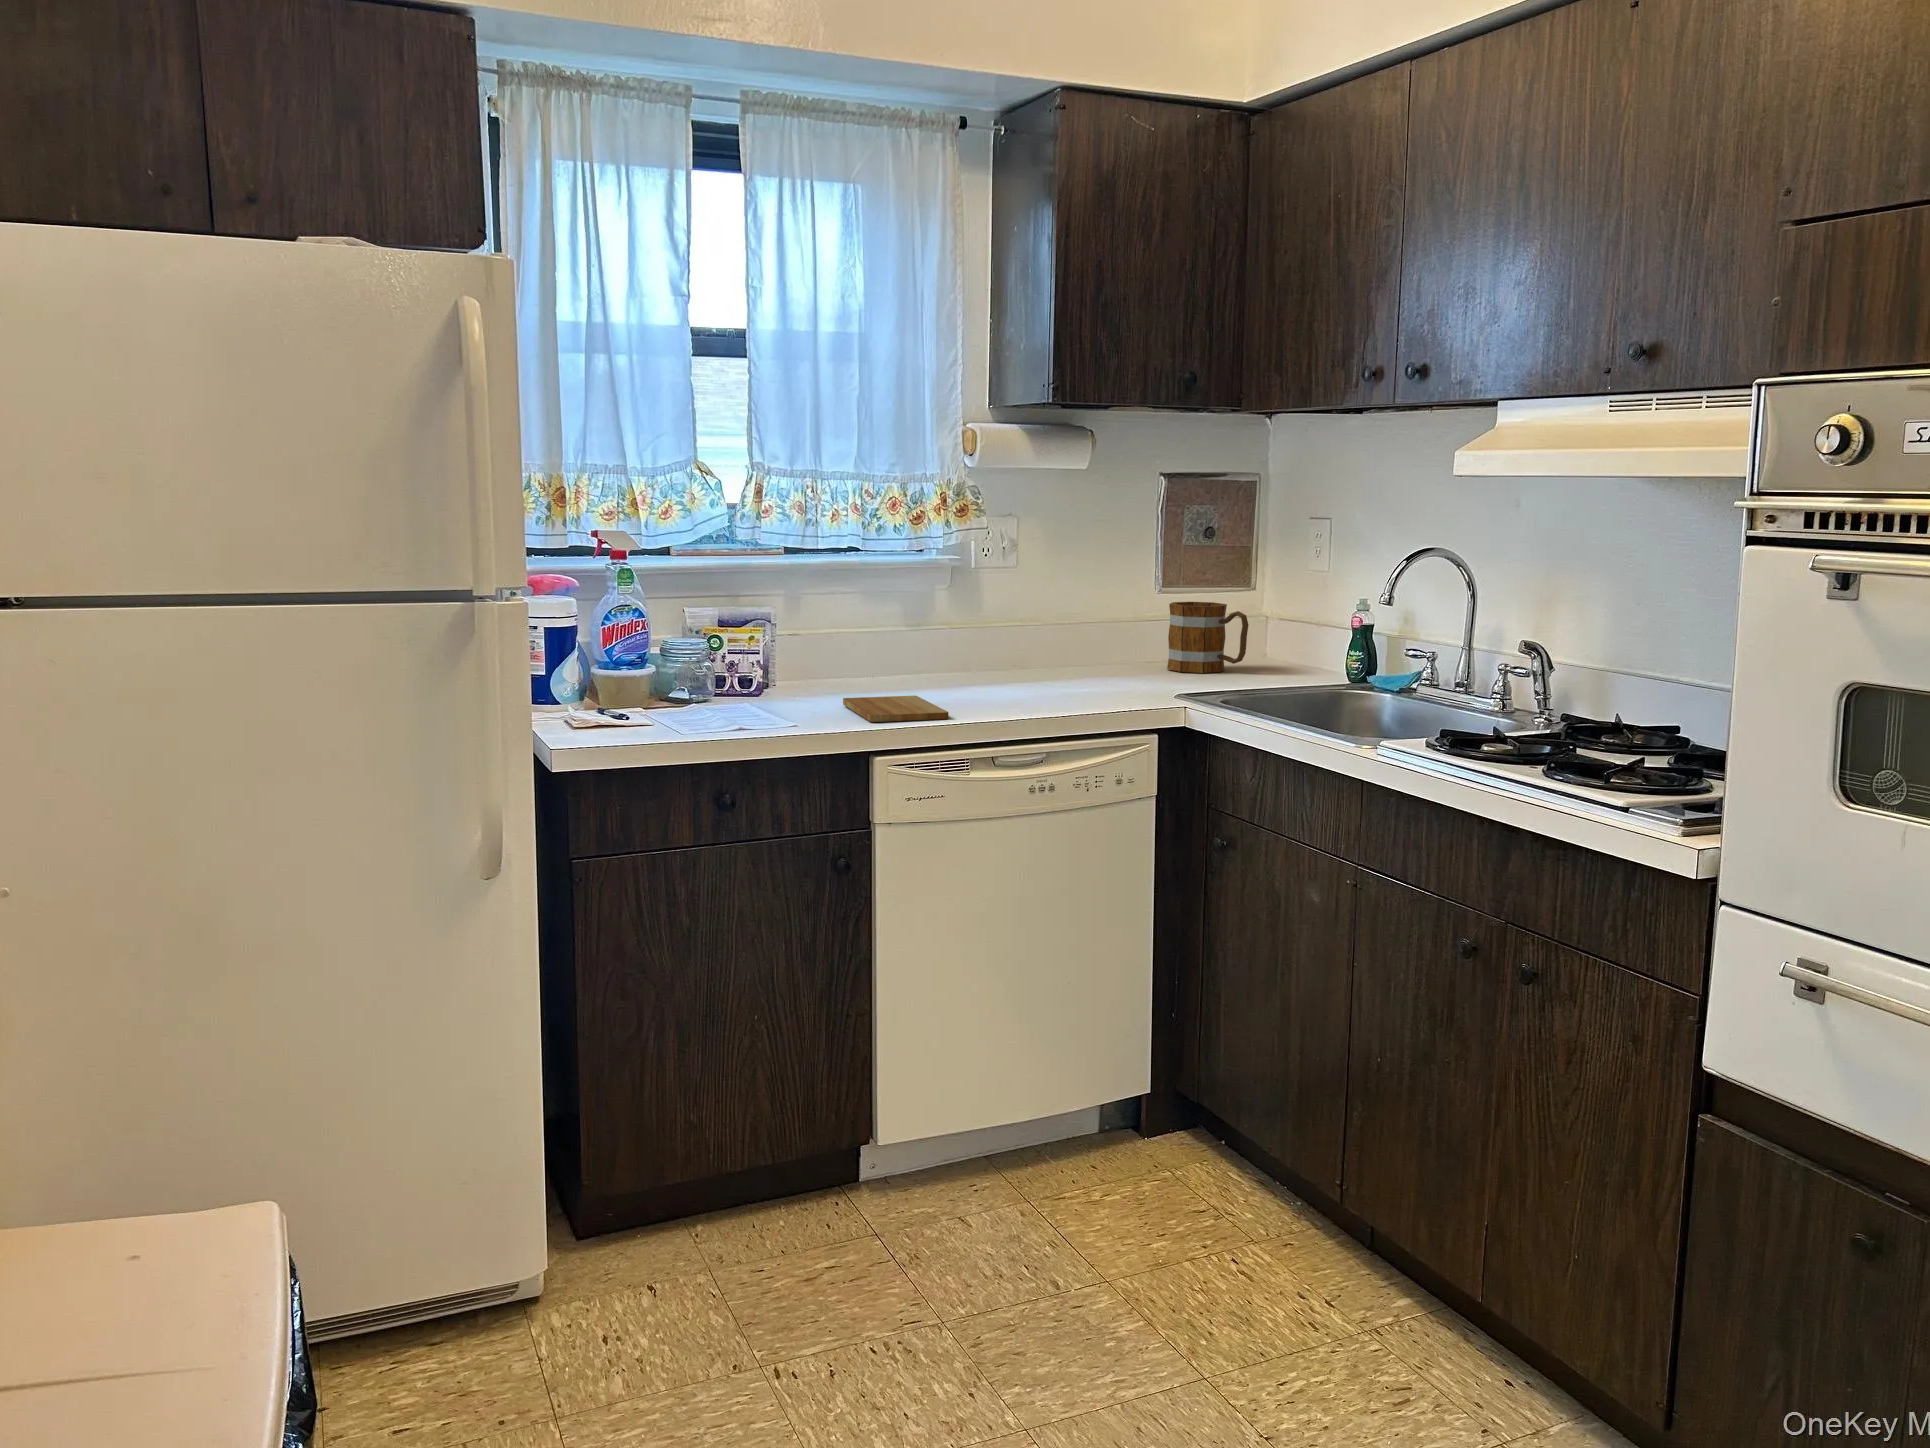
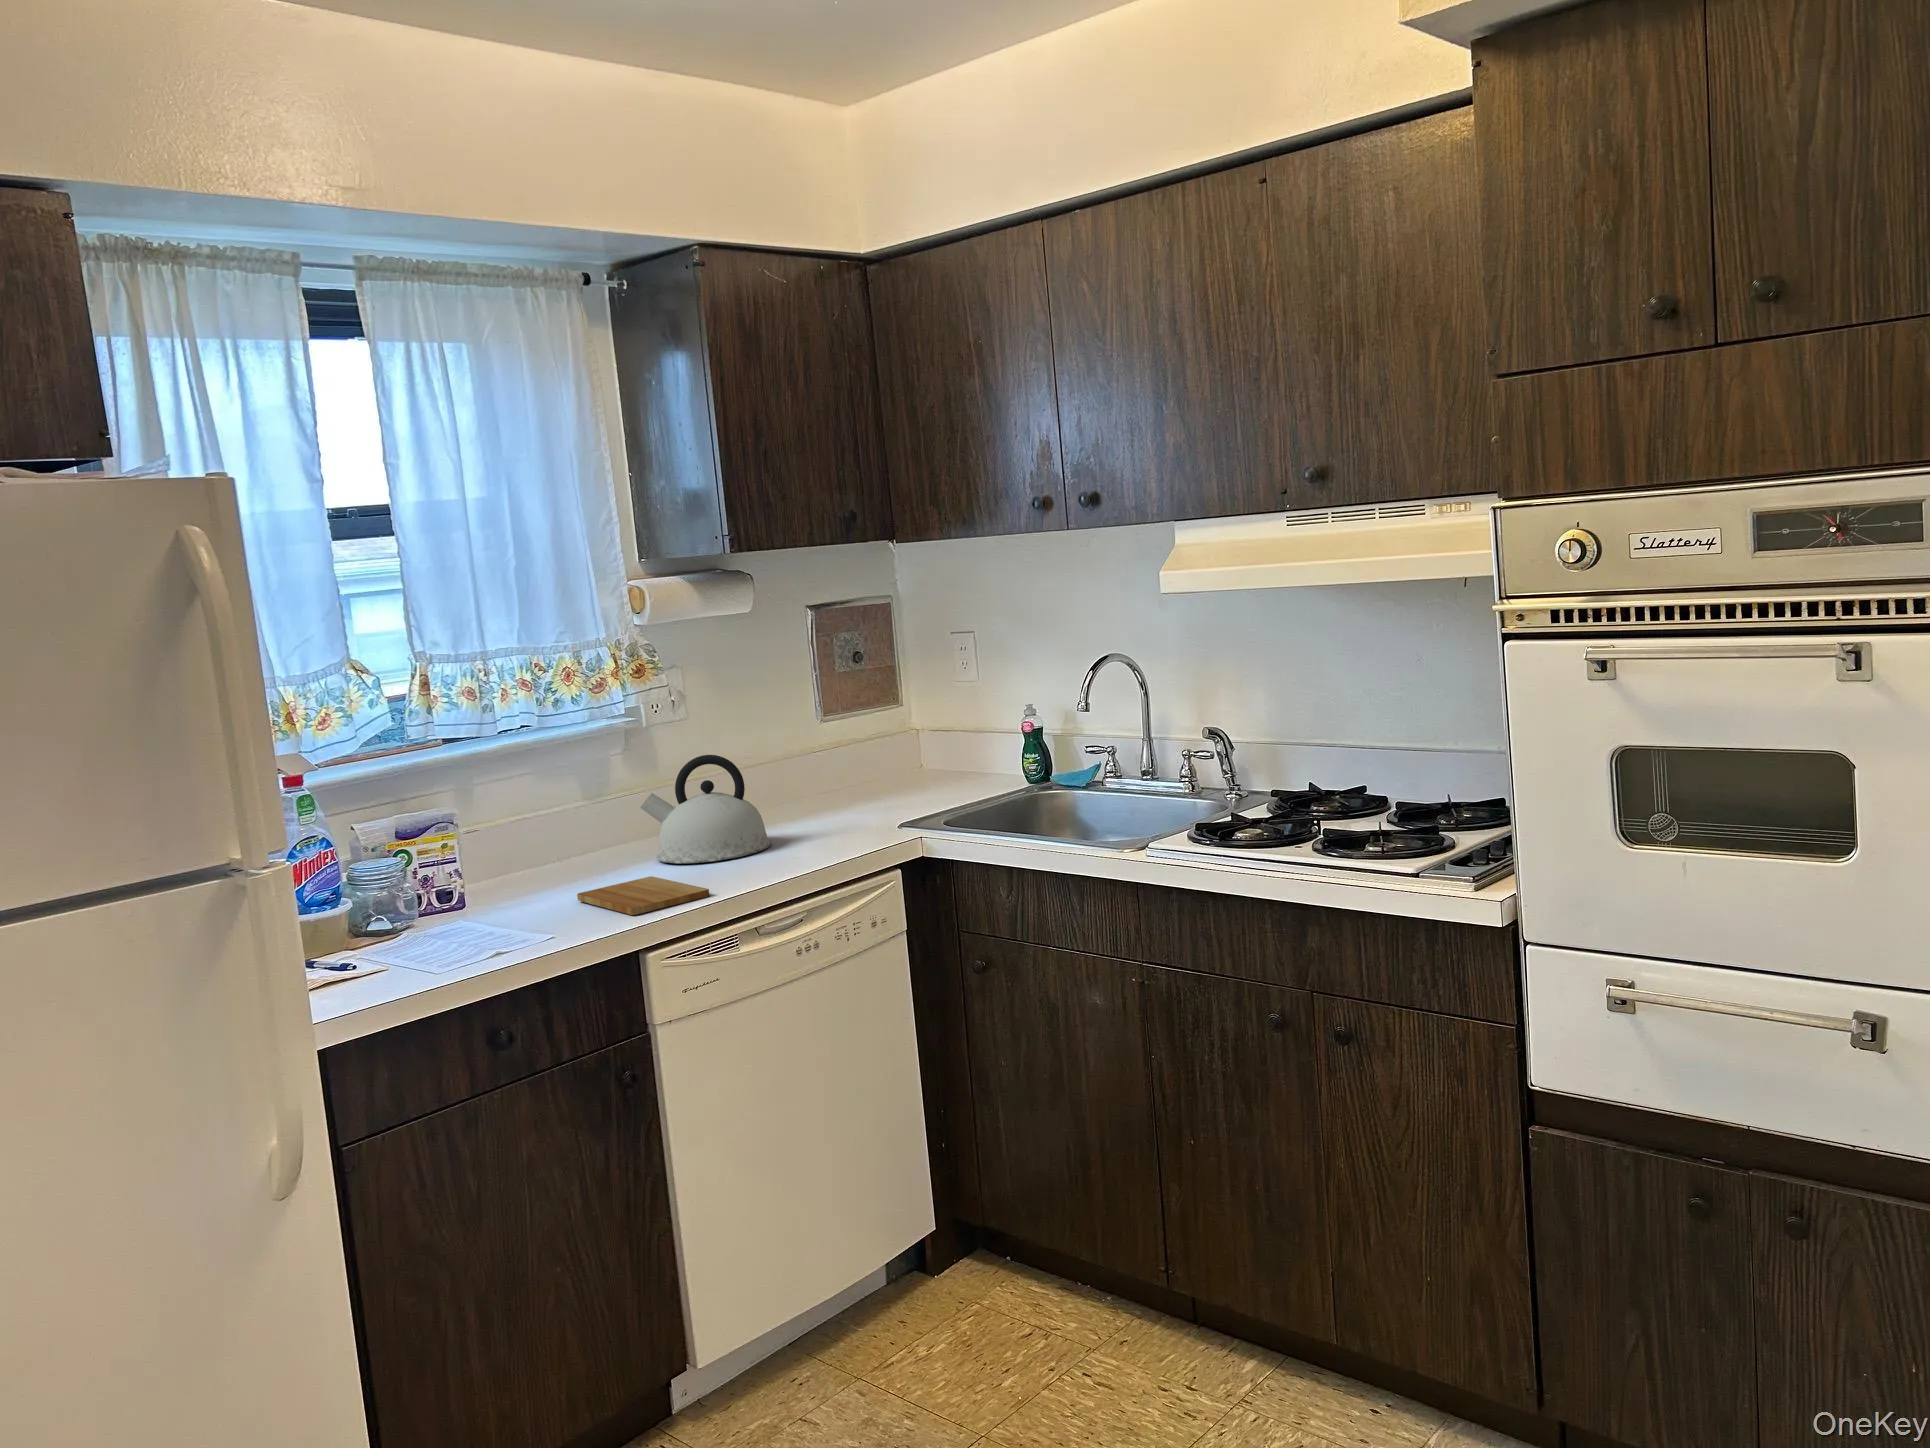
kettle: none [934,593,1050,694] -> present [640,755,771,863]
mug: present [1167,602,1248,673] -> none [850,731,931,803]

